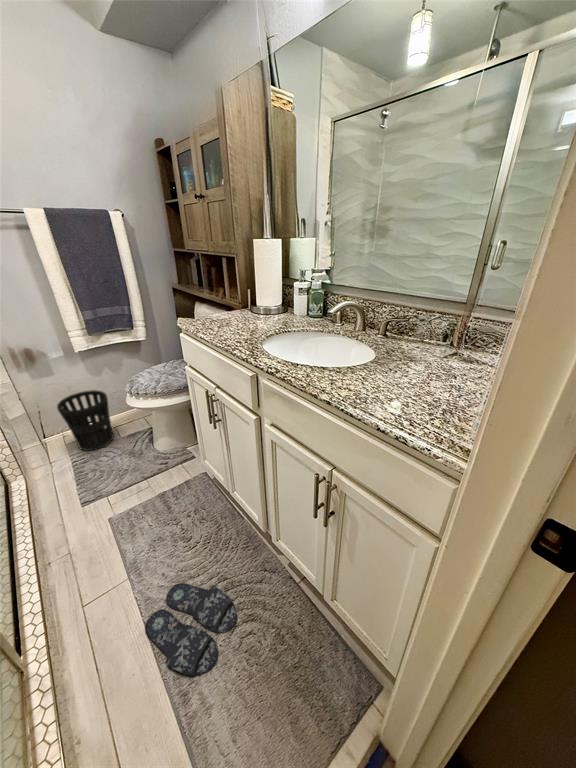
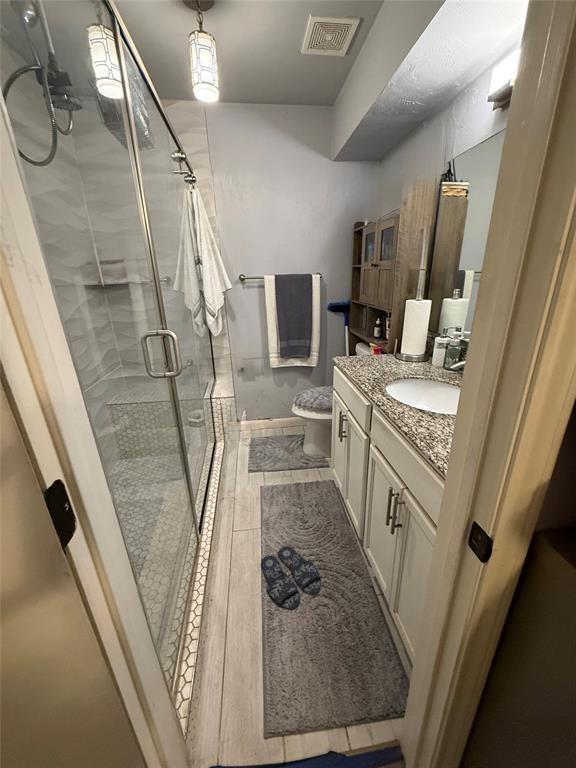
wastebasket: present [57,390,114,451] -> none [252,396,282,439]

